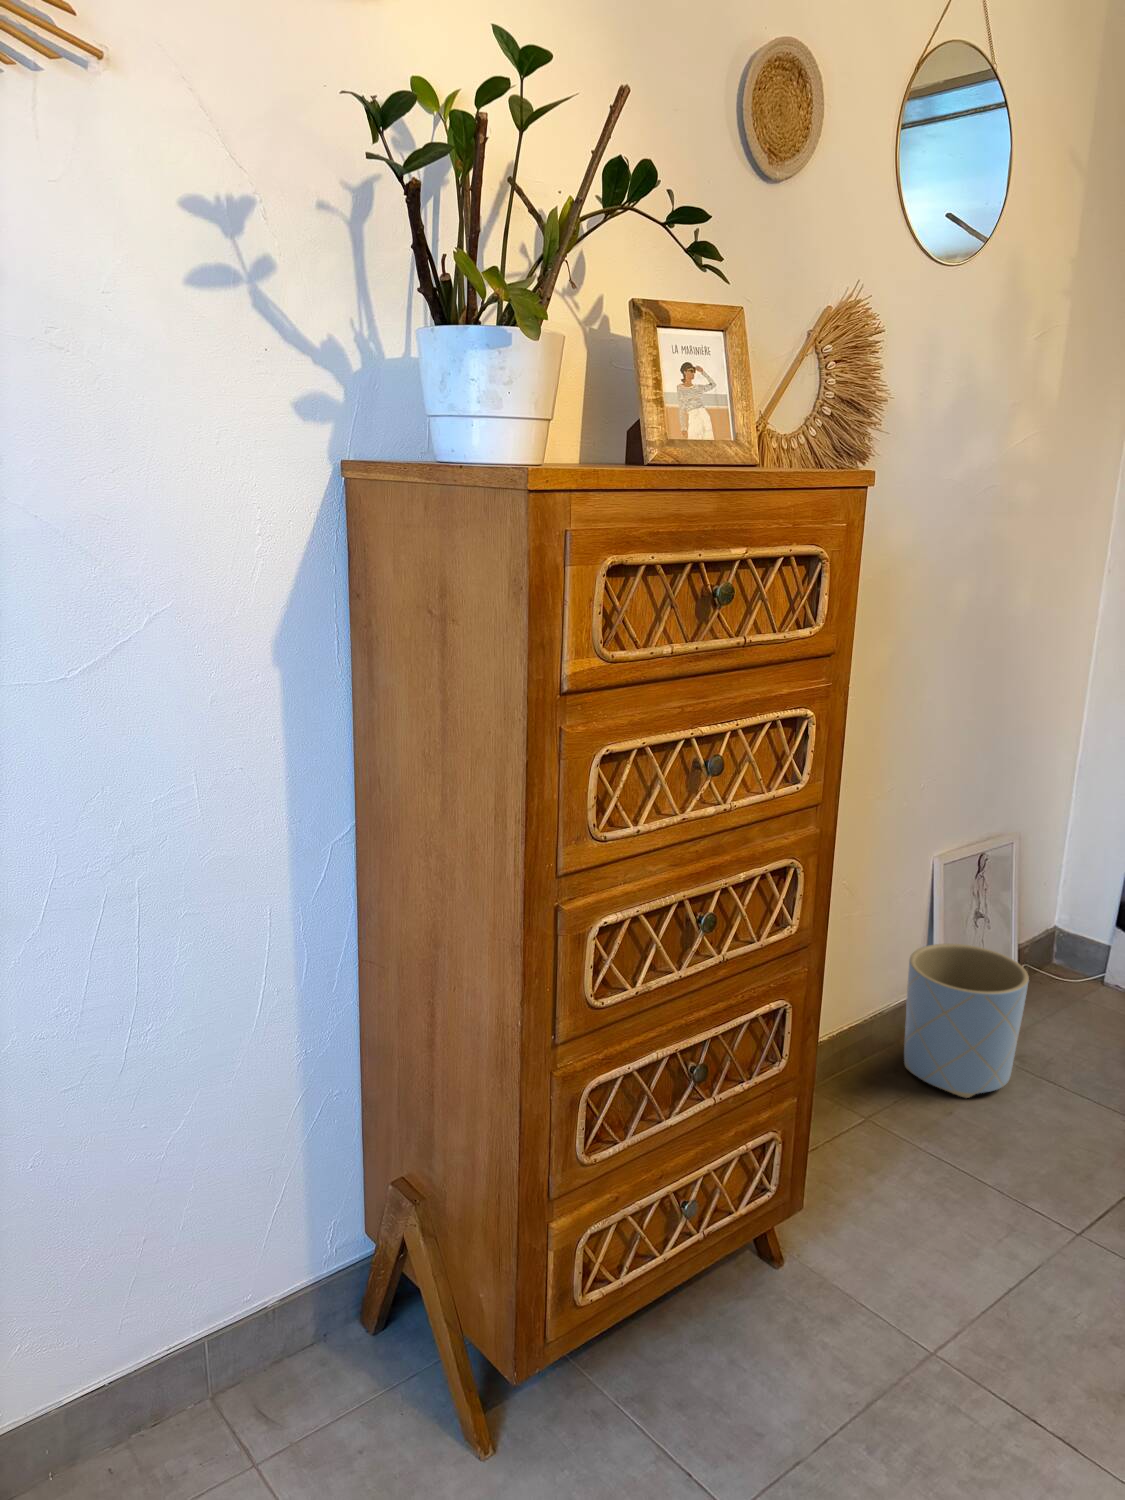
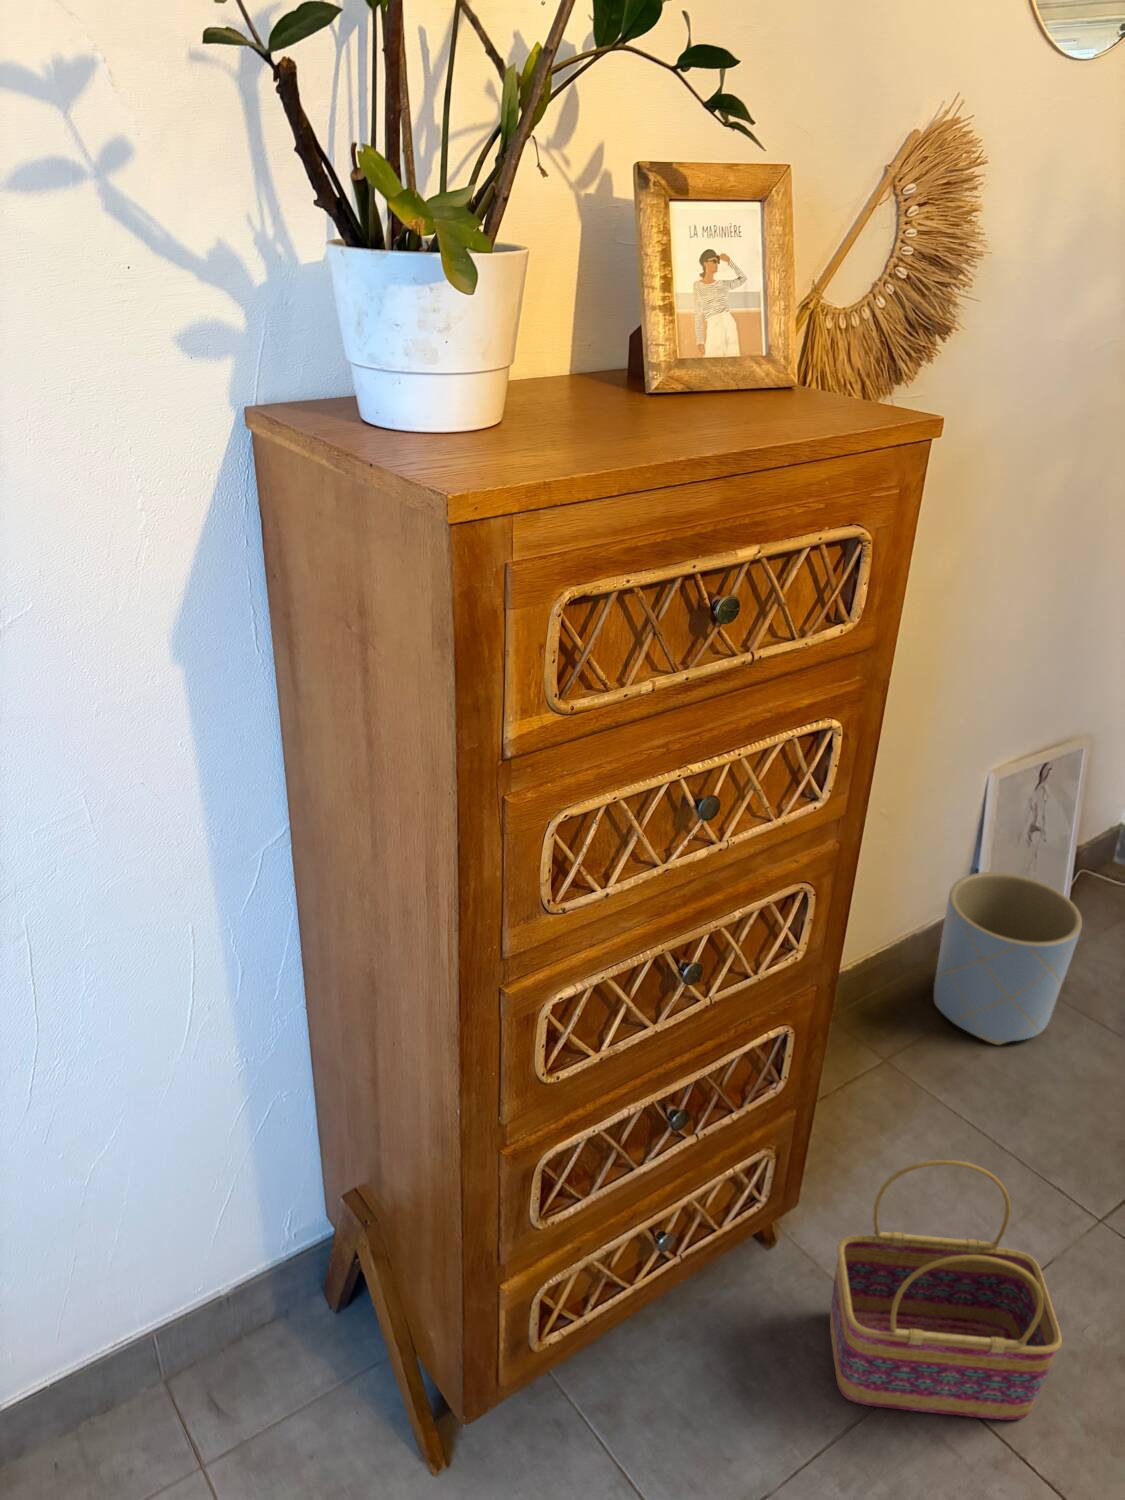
basket: none [842,1135,1056,1388] -> present [830,1160,1062,1420]

